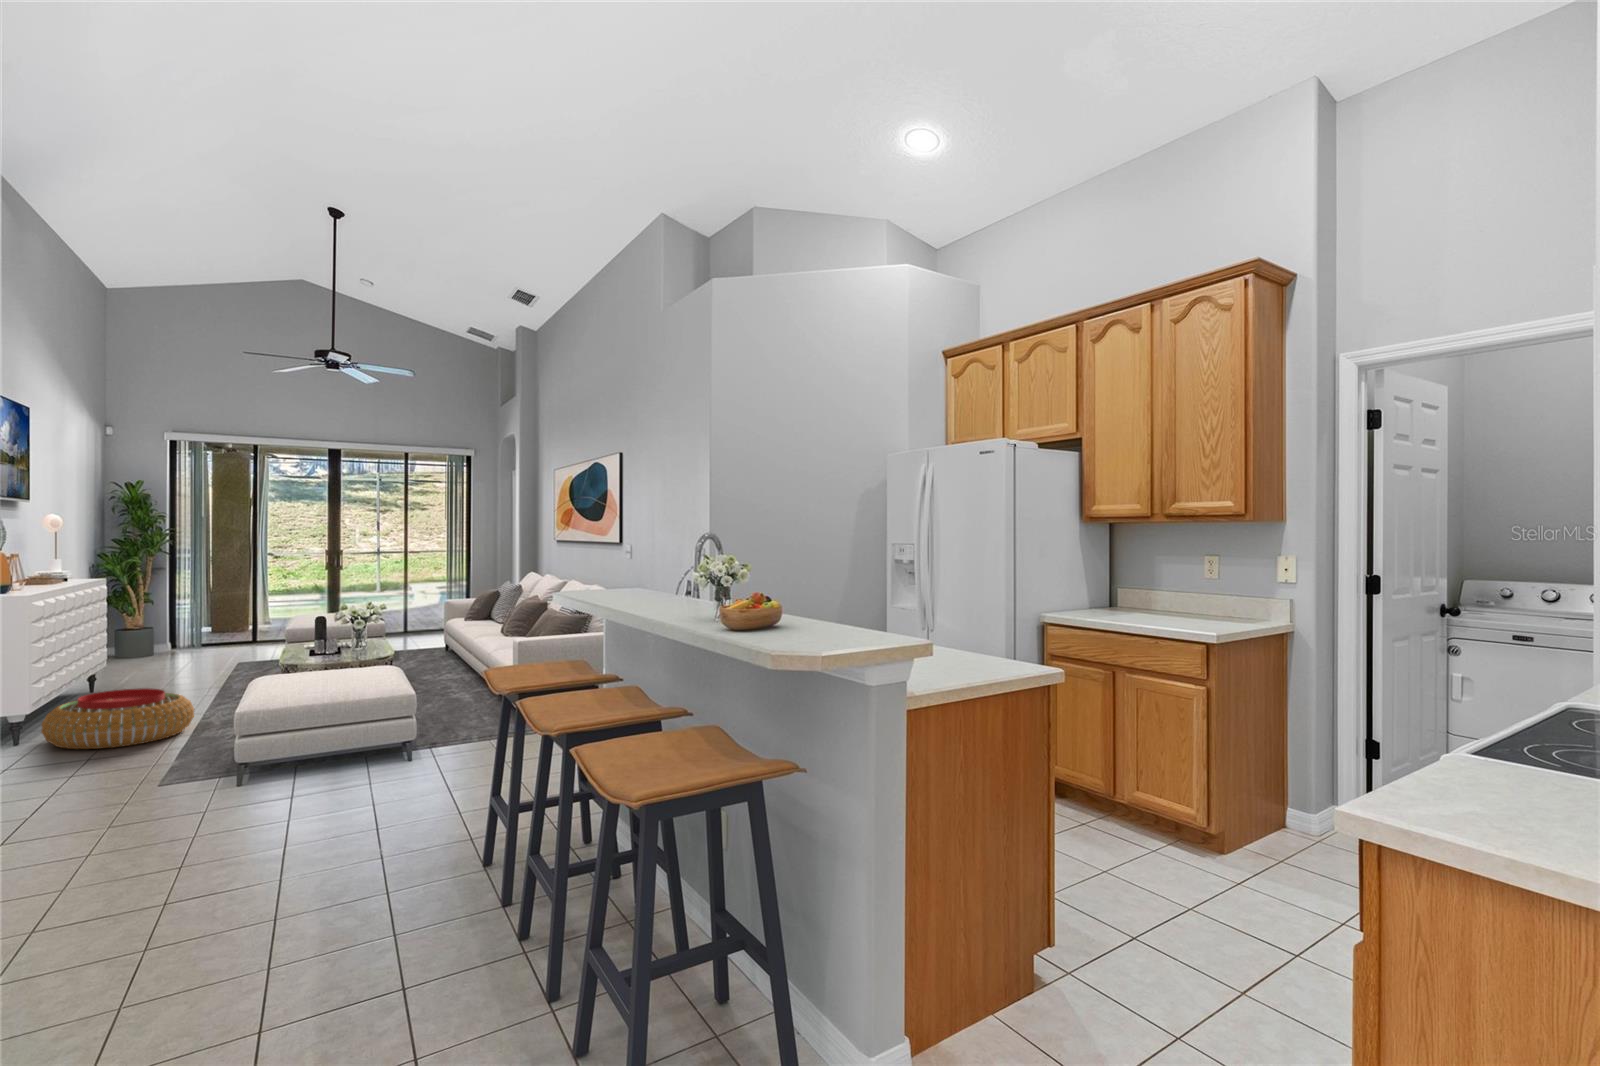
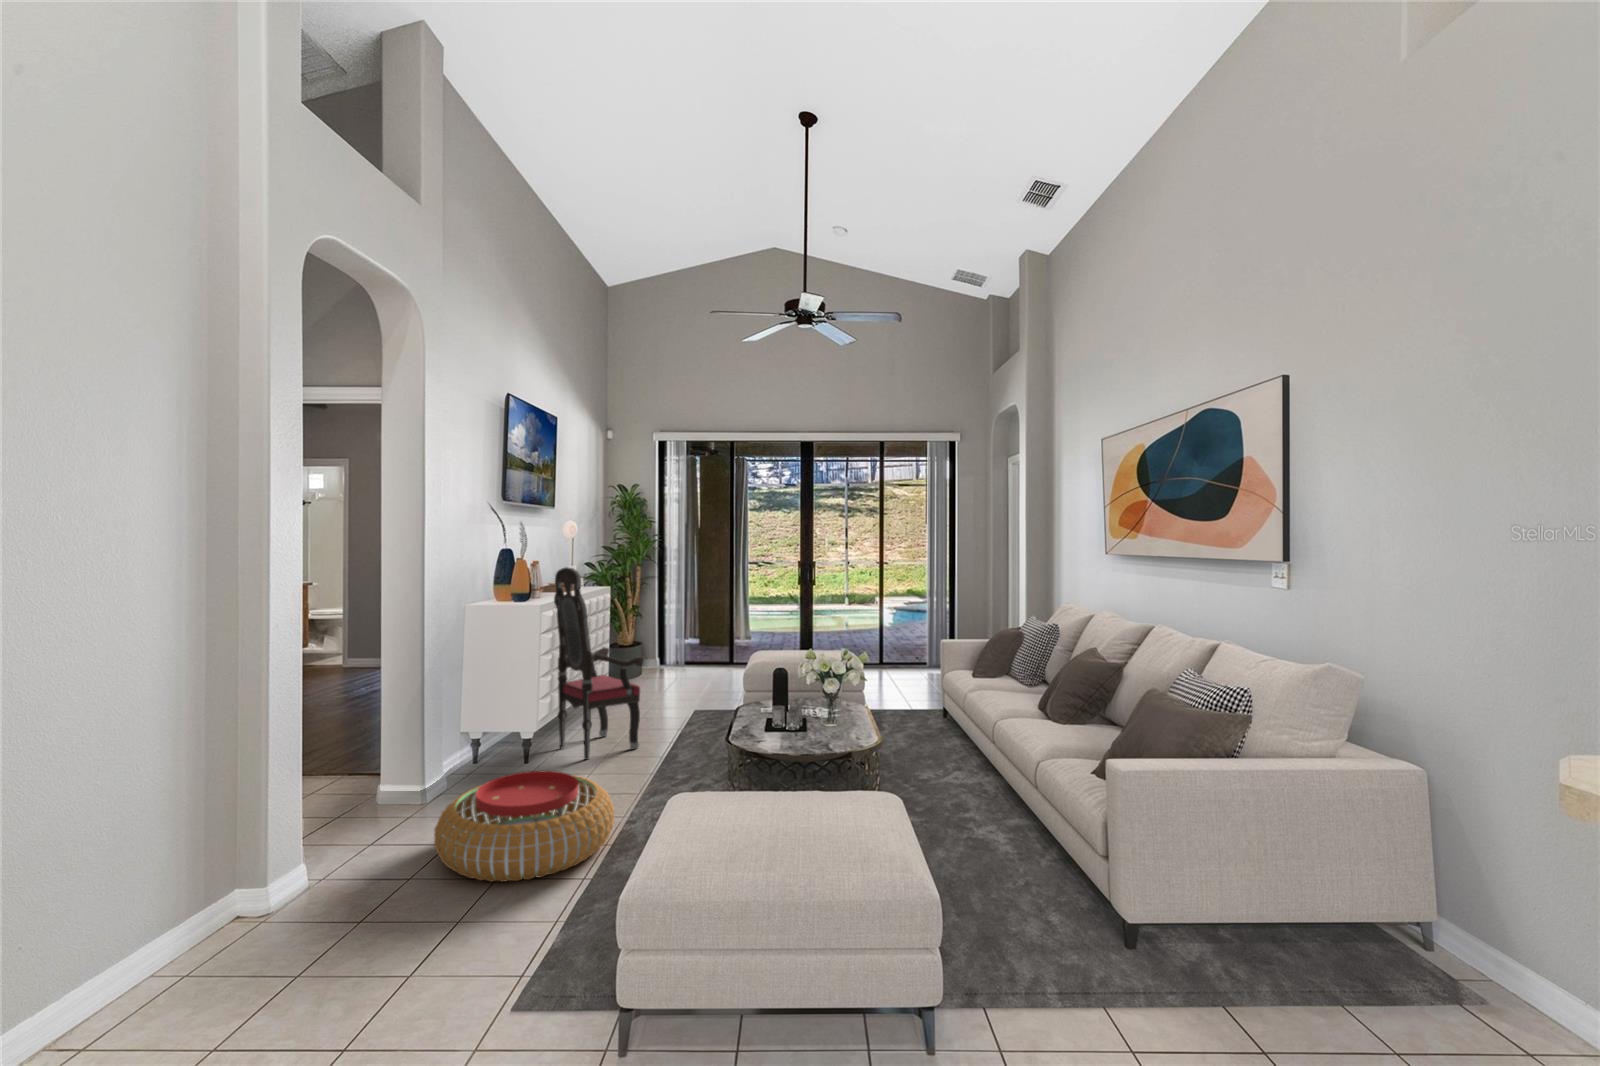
armchair: none [97,551,190,703] -> present [554,567,644,760]

